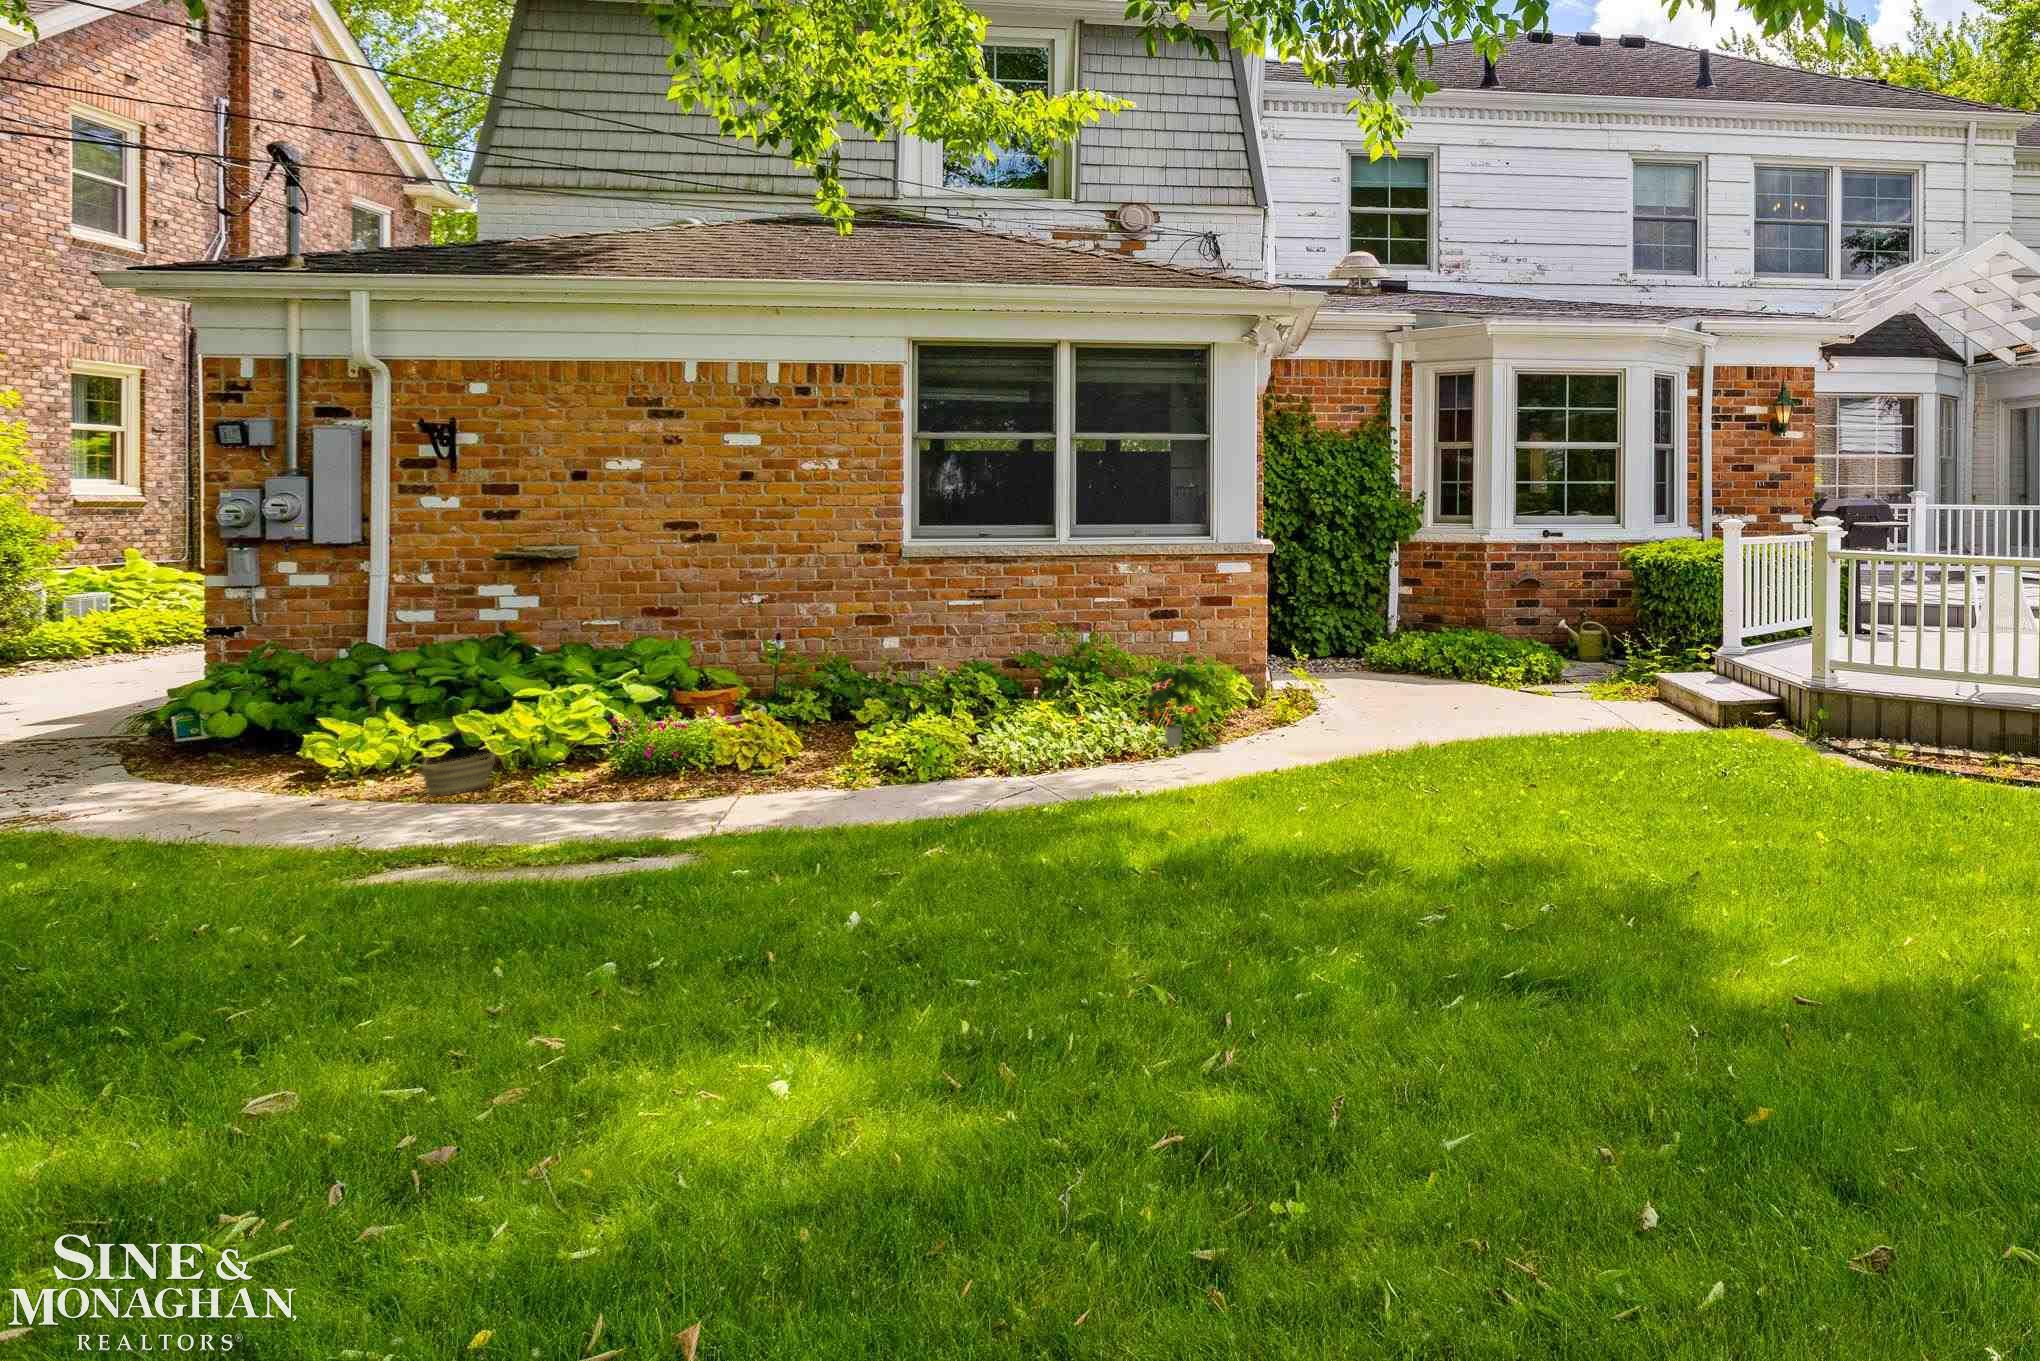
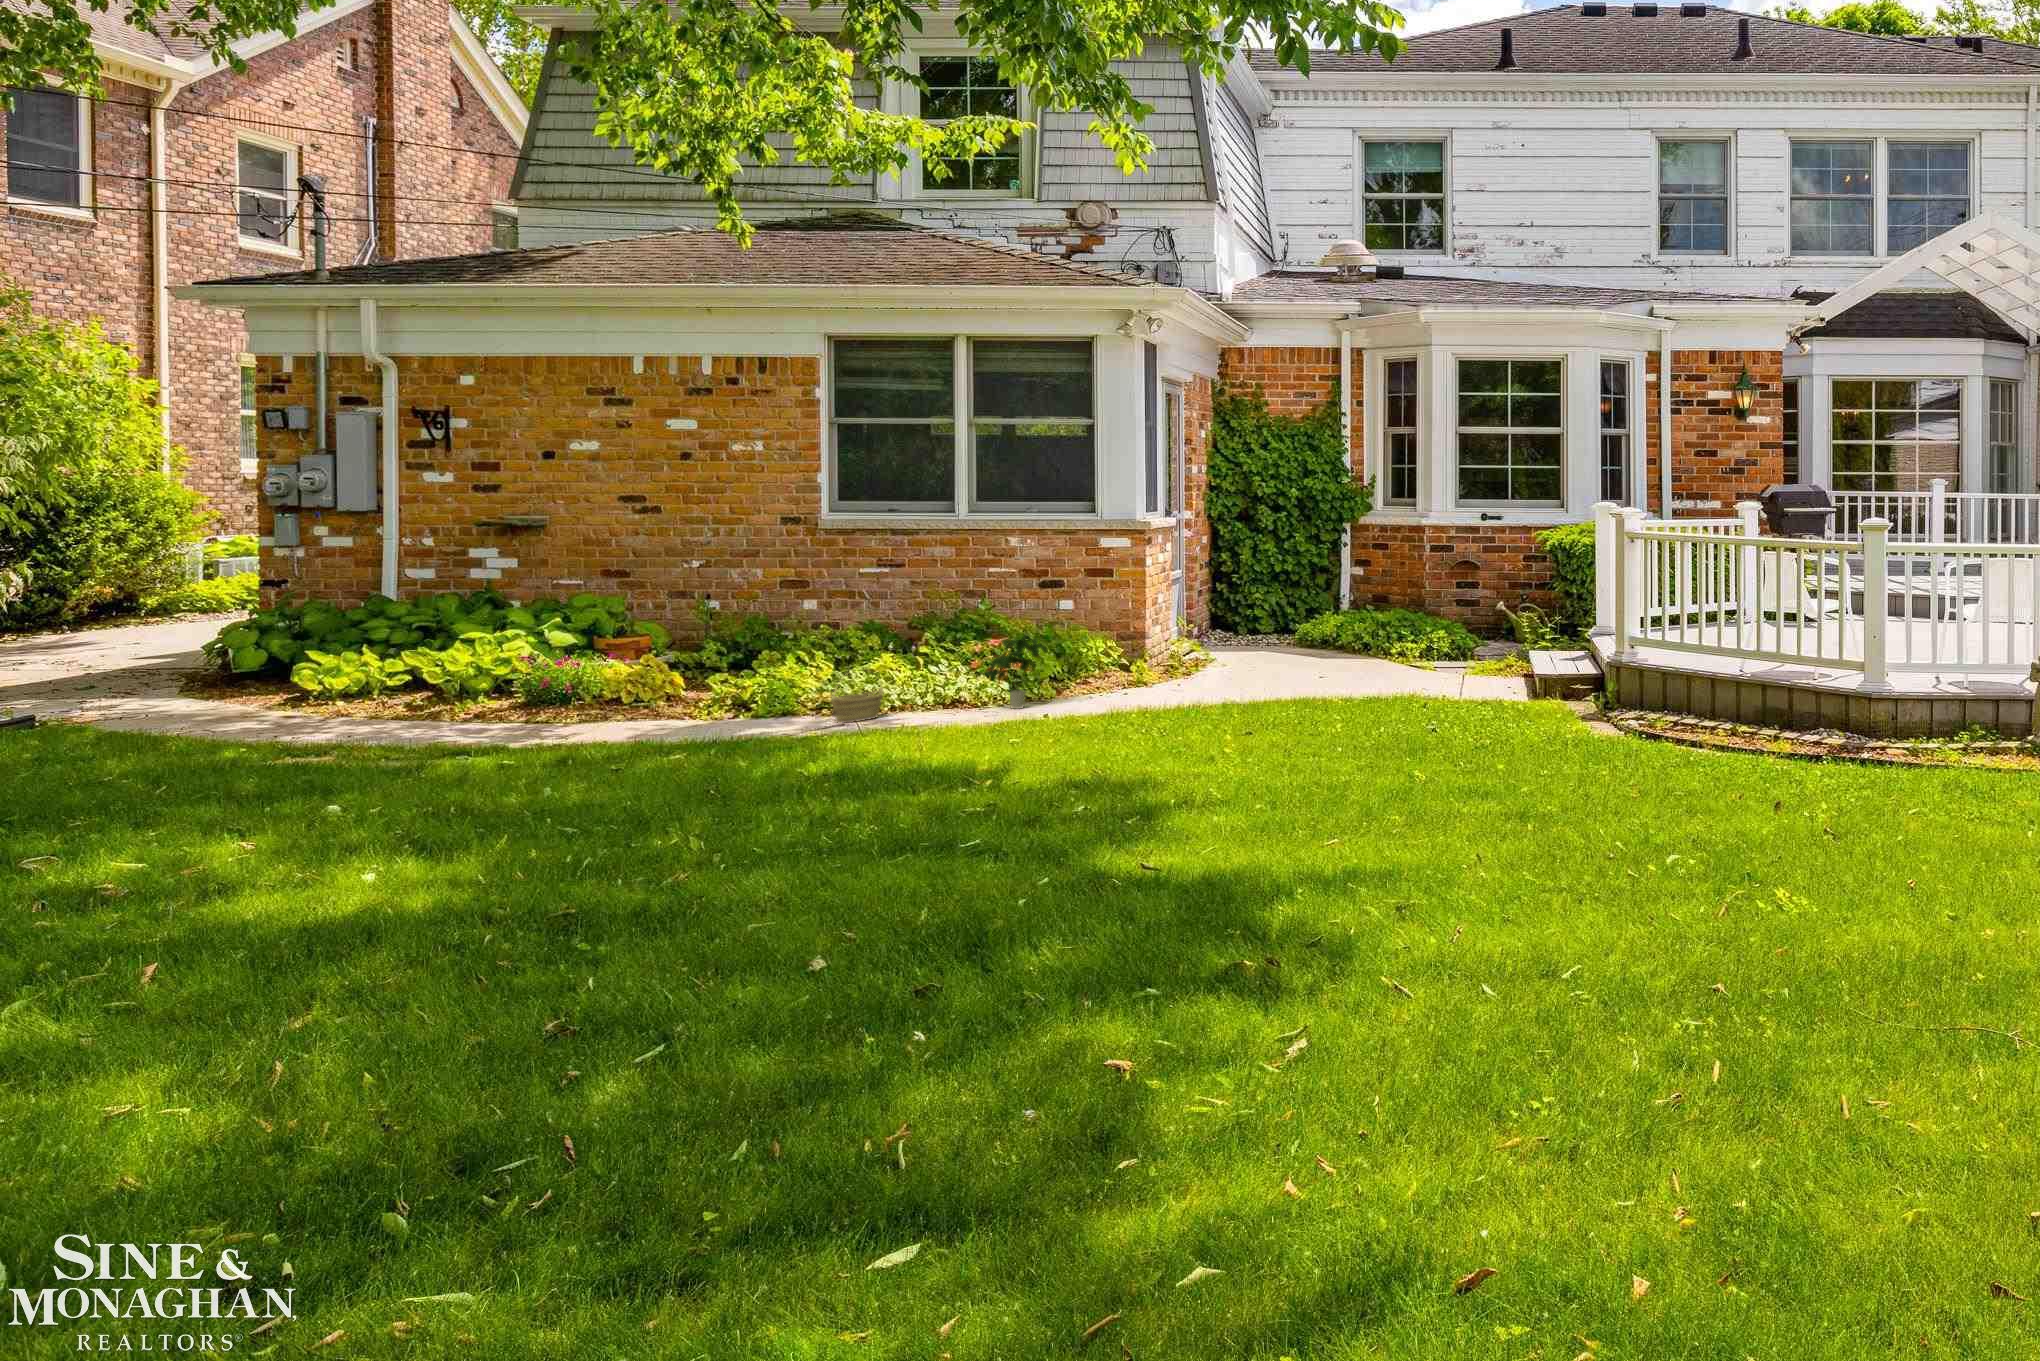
basket: present [421,730,495,797] -> present [831,678,884,723]

